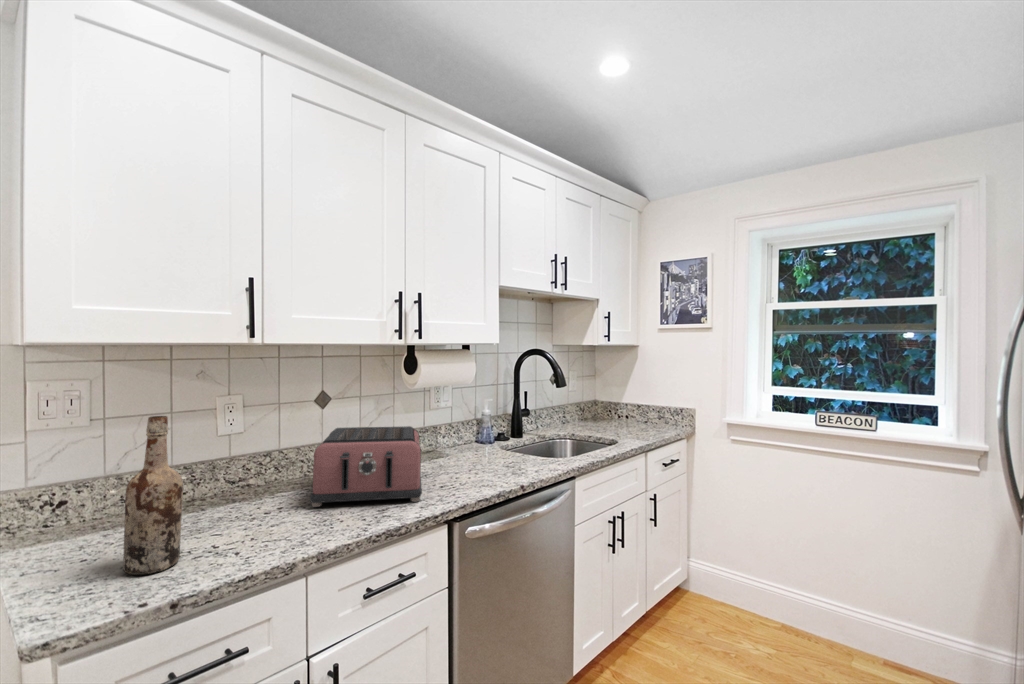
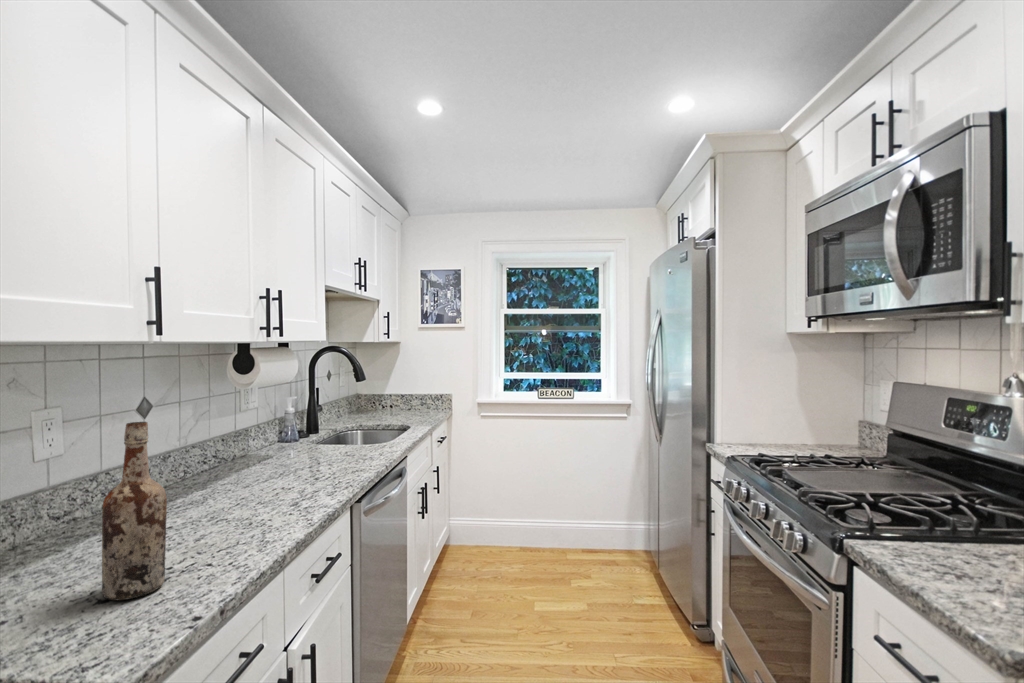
toaster: present [310,426,422,507] -> none [169,426,321,516]

